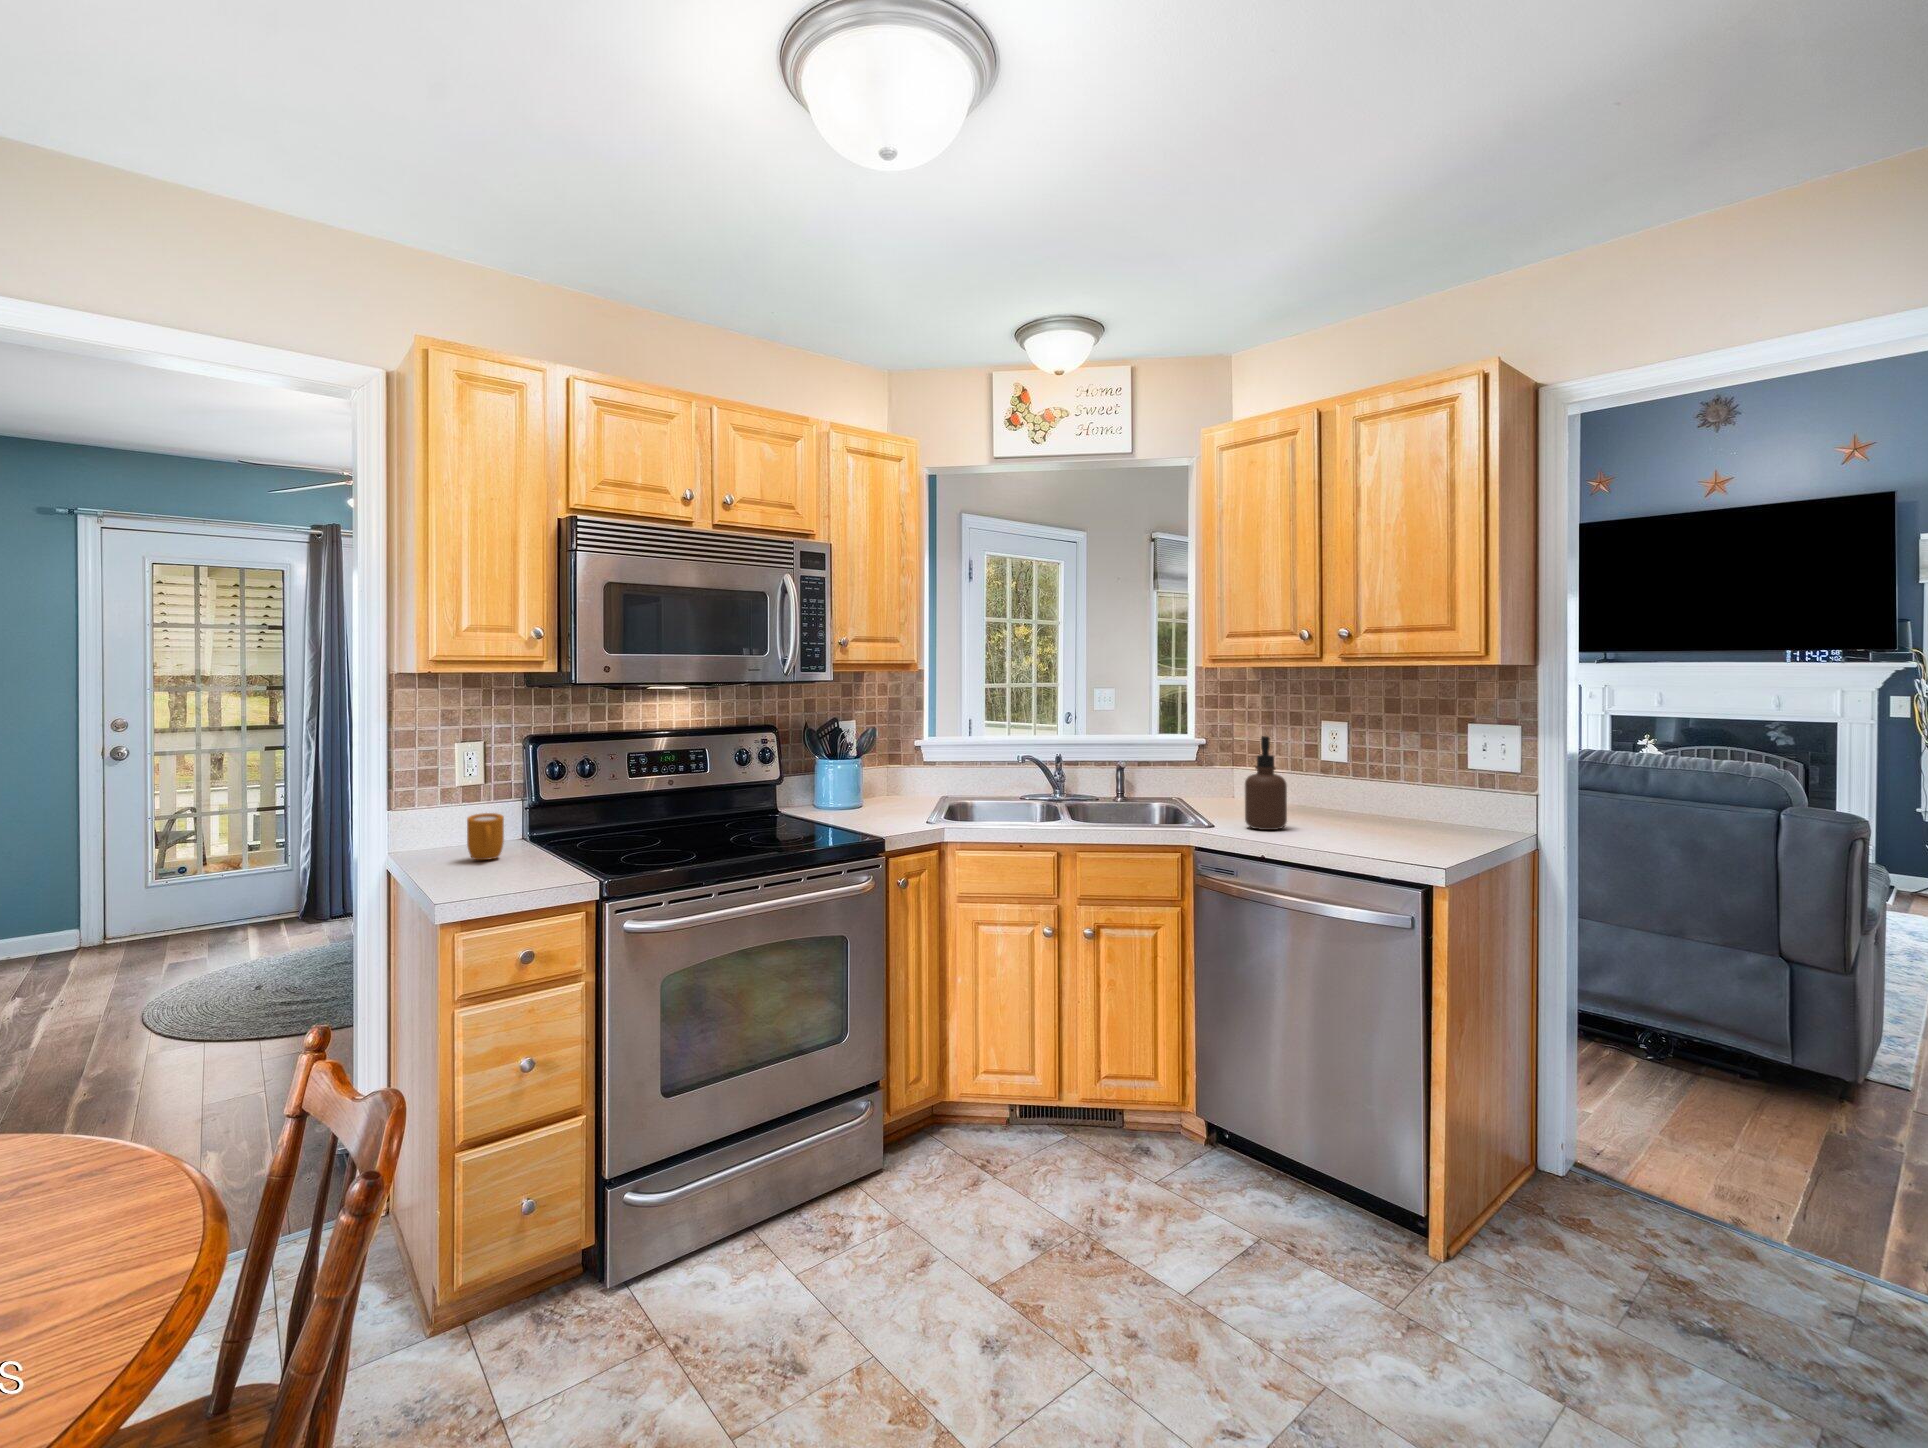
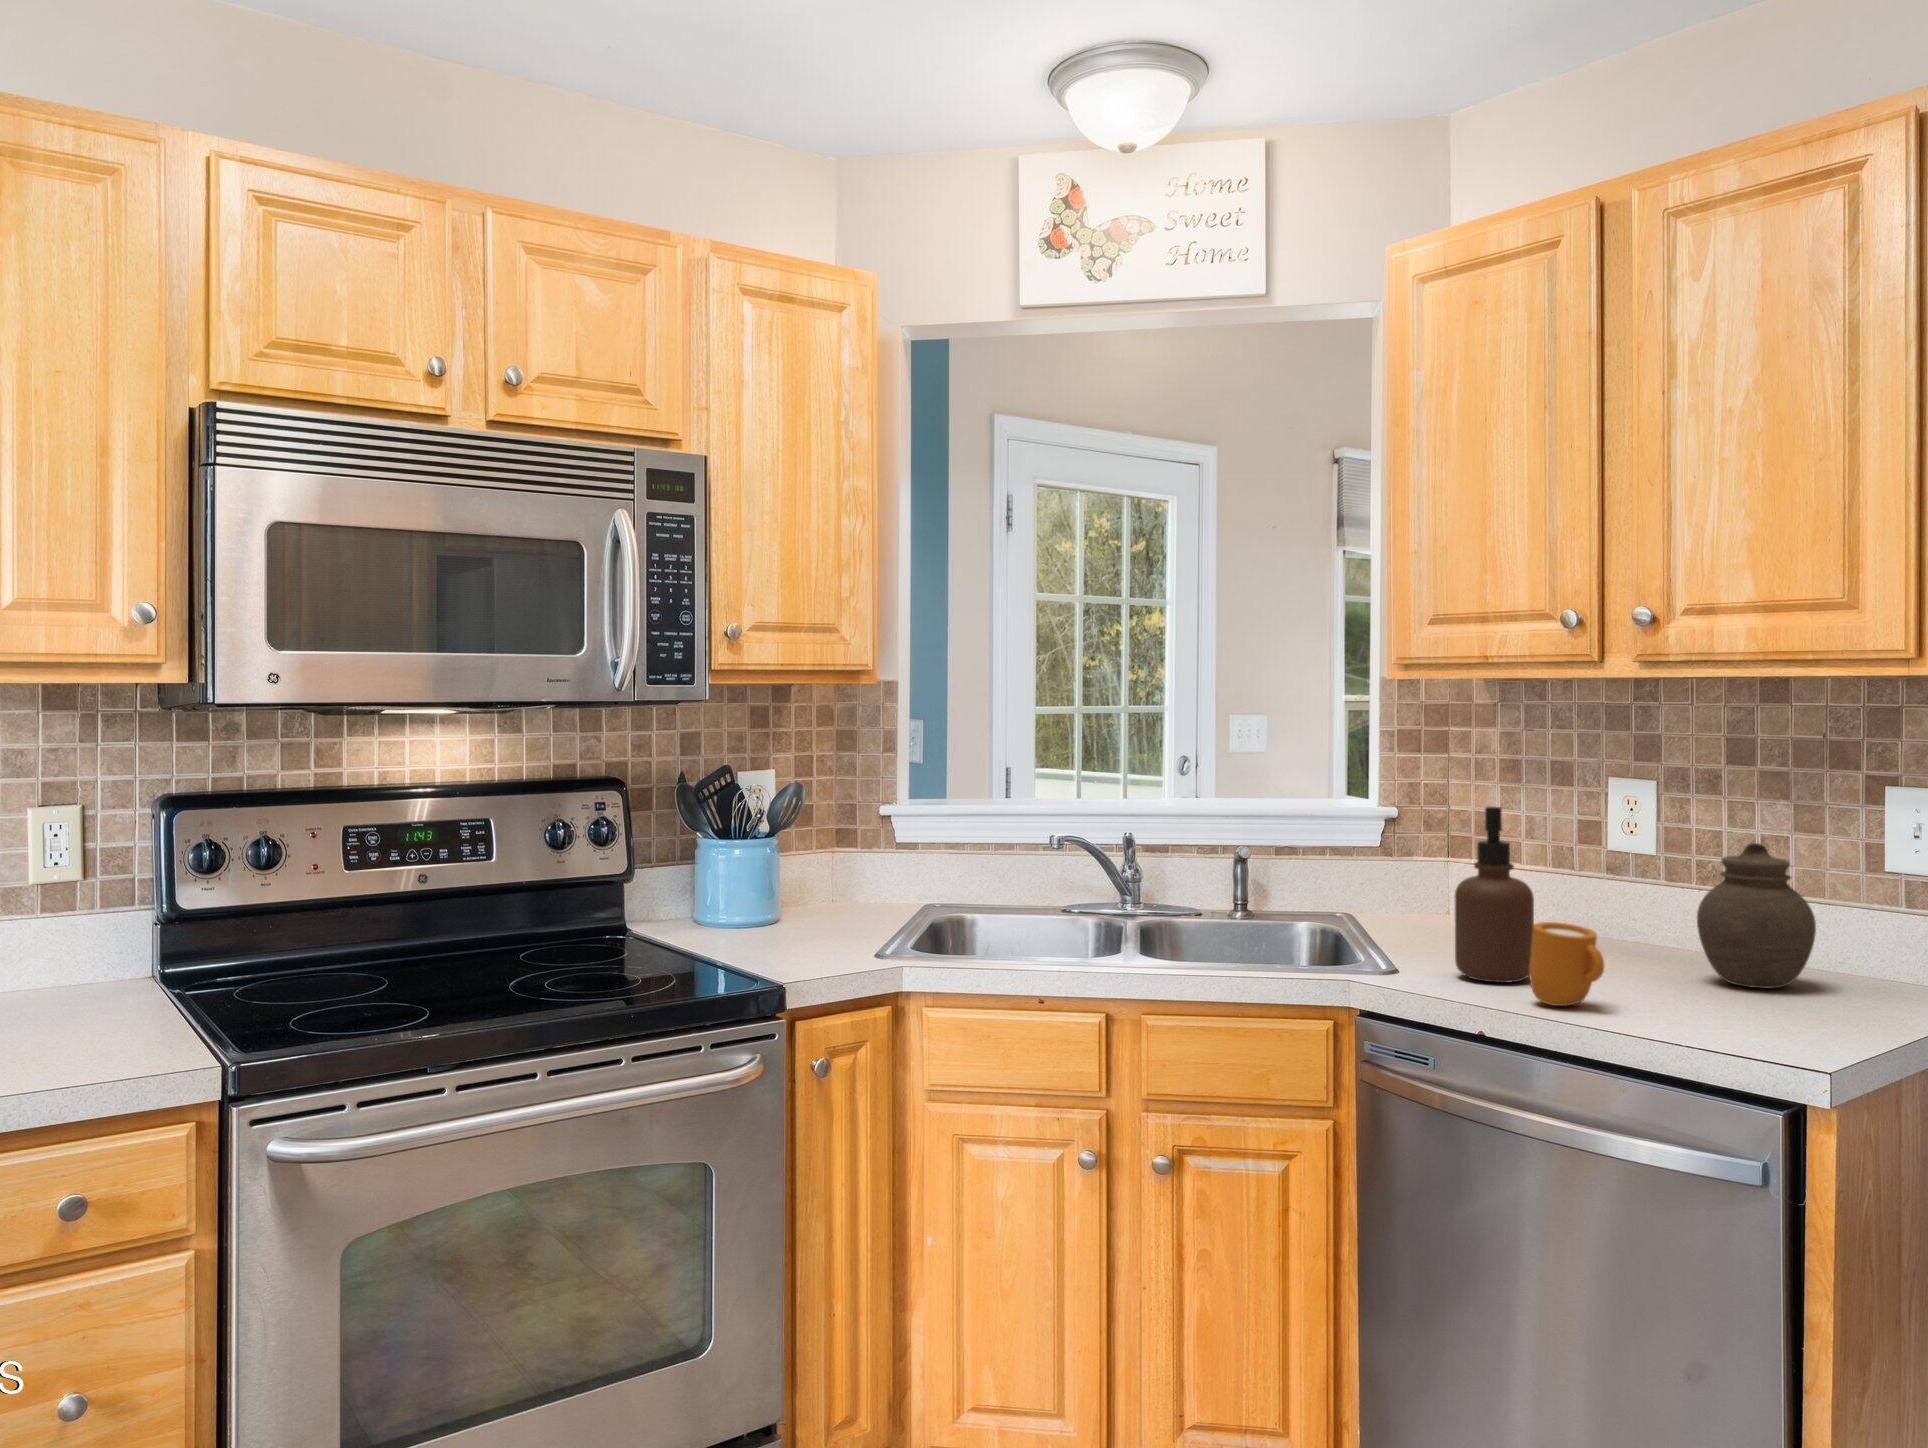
jar: none [1371,754,1433,830] -> present [1697,843,1816,988]
mug: present [467,813,504,860] -> present [1529,922,1604,1006]

